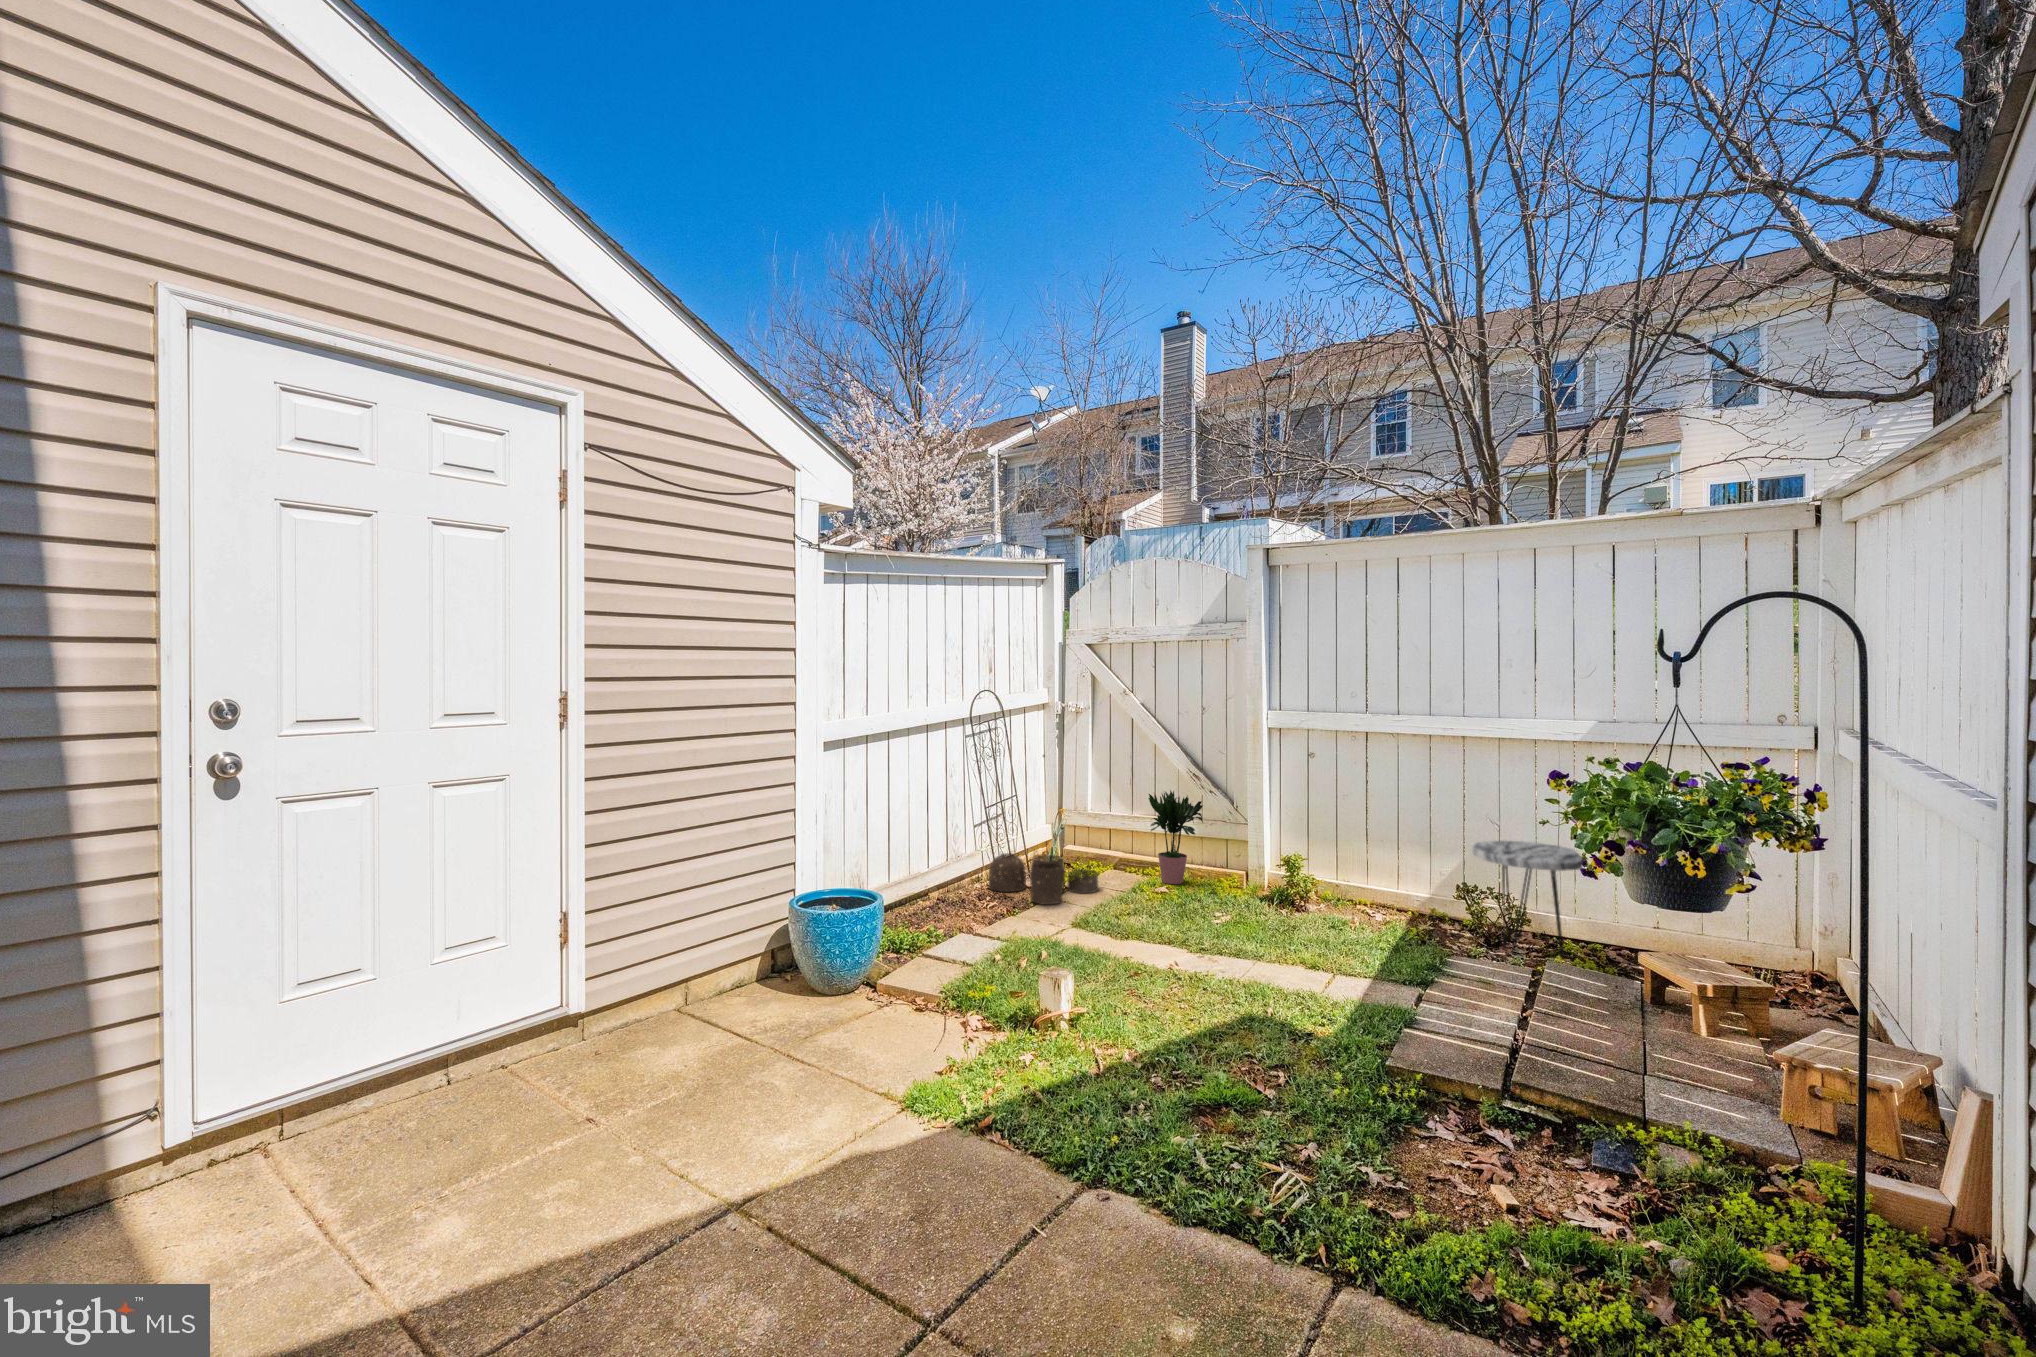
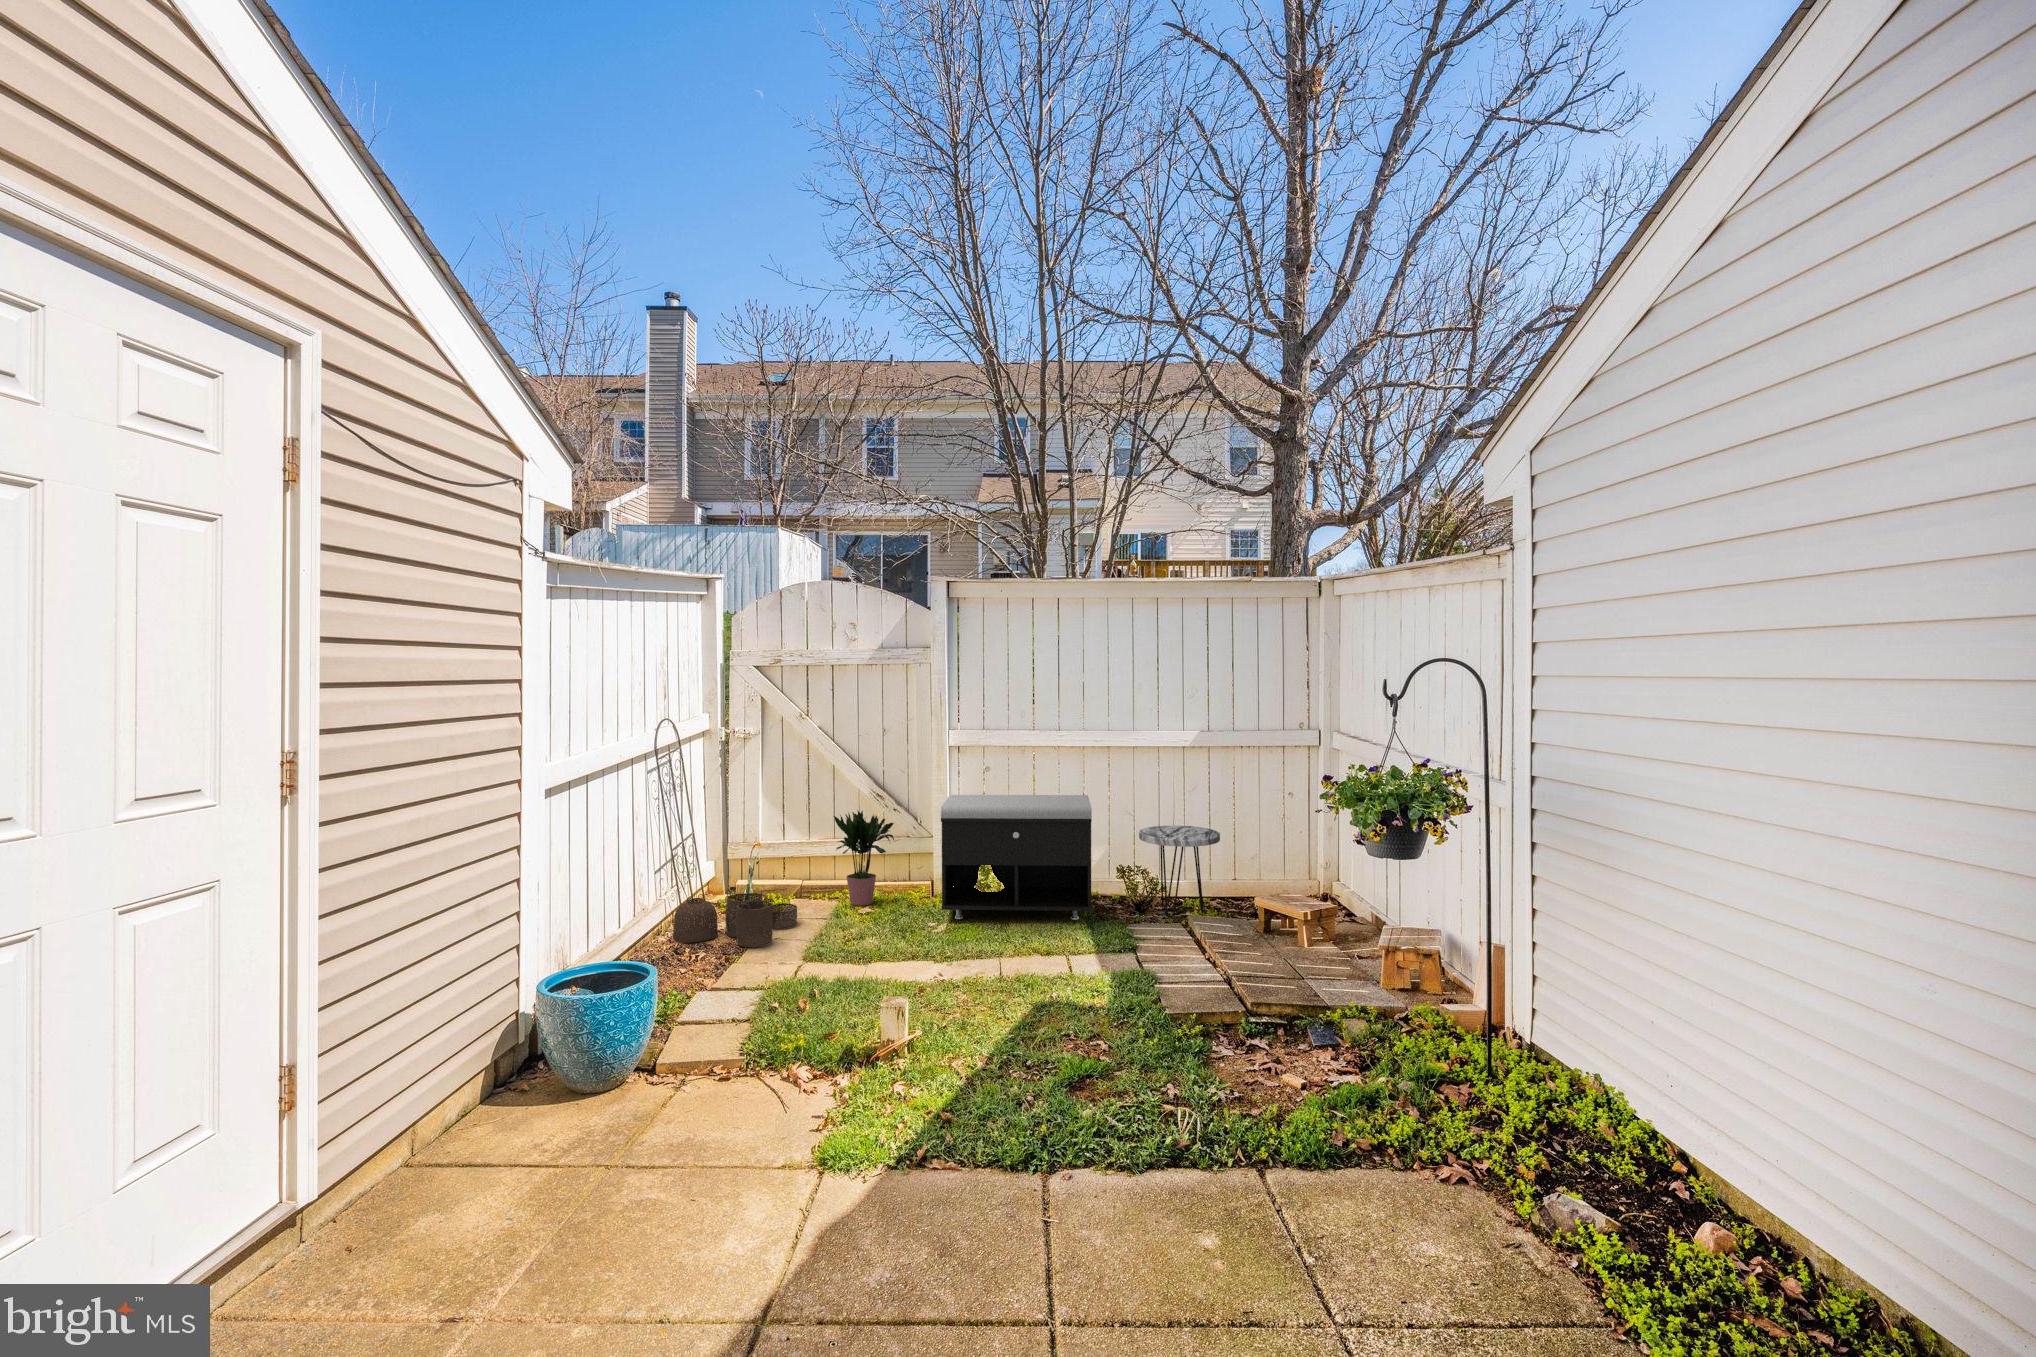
storage bench: none [1229,782,1419,936] -> present [941,795,1092,920]

